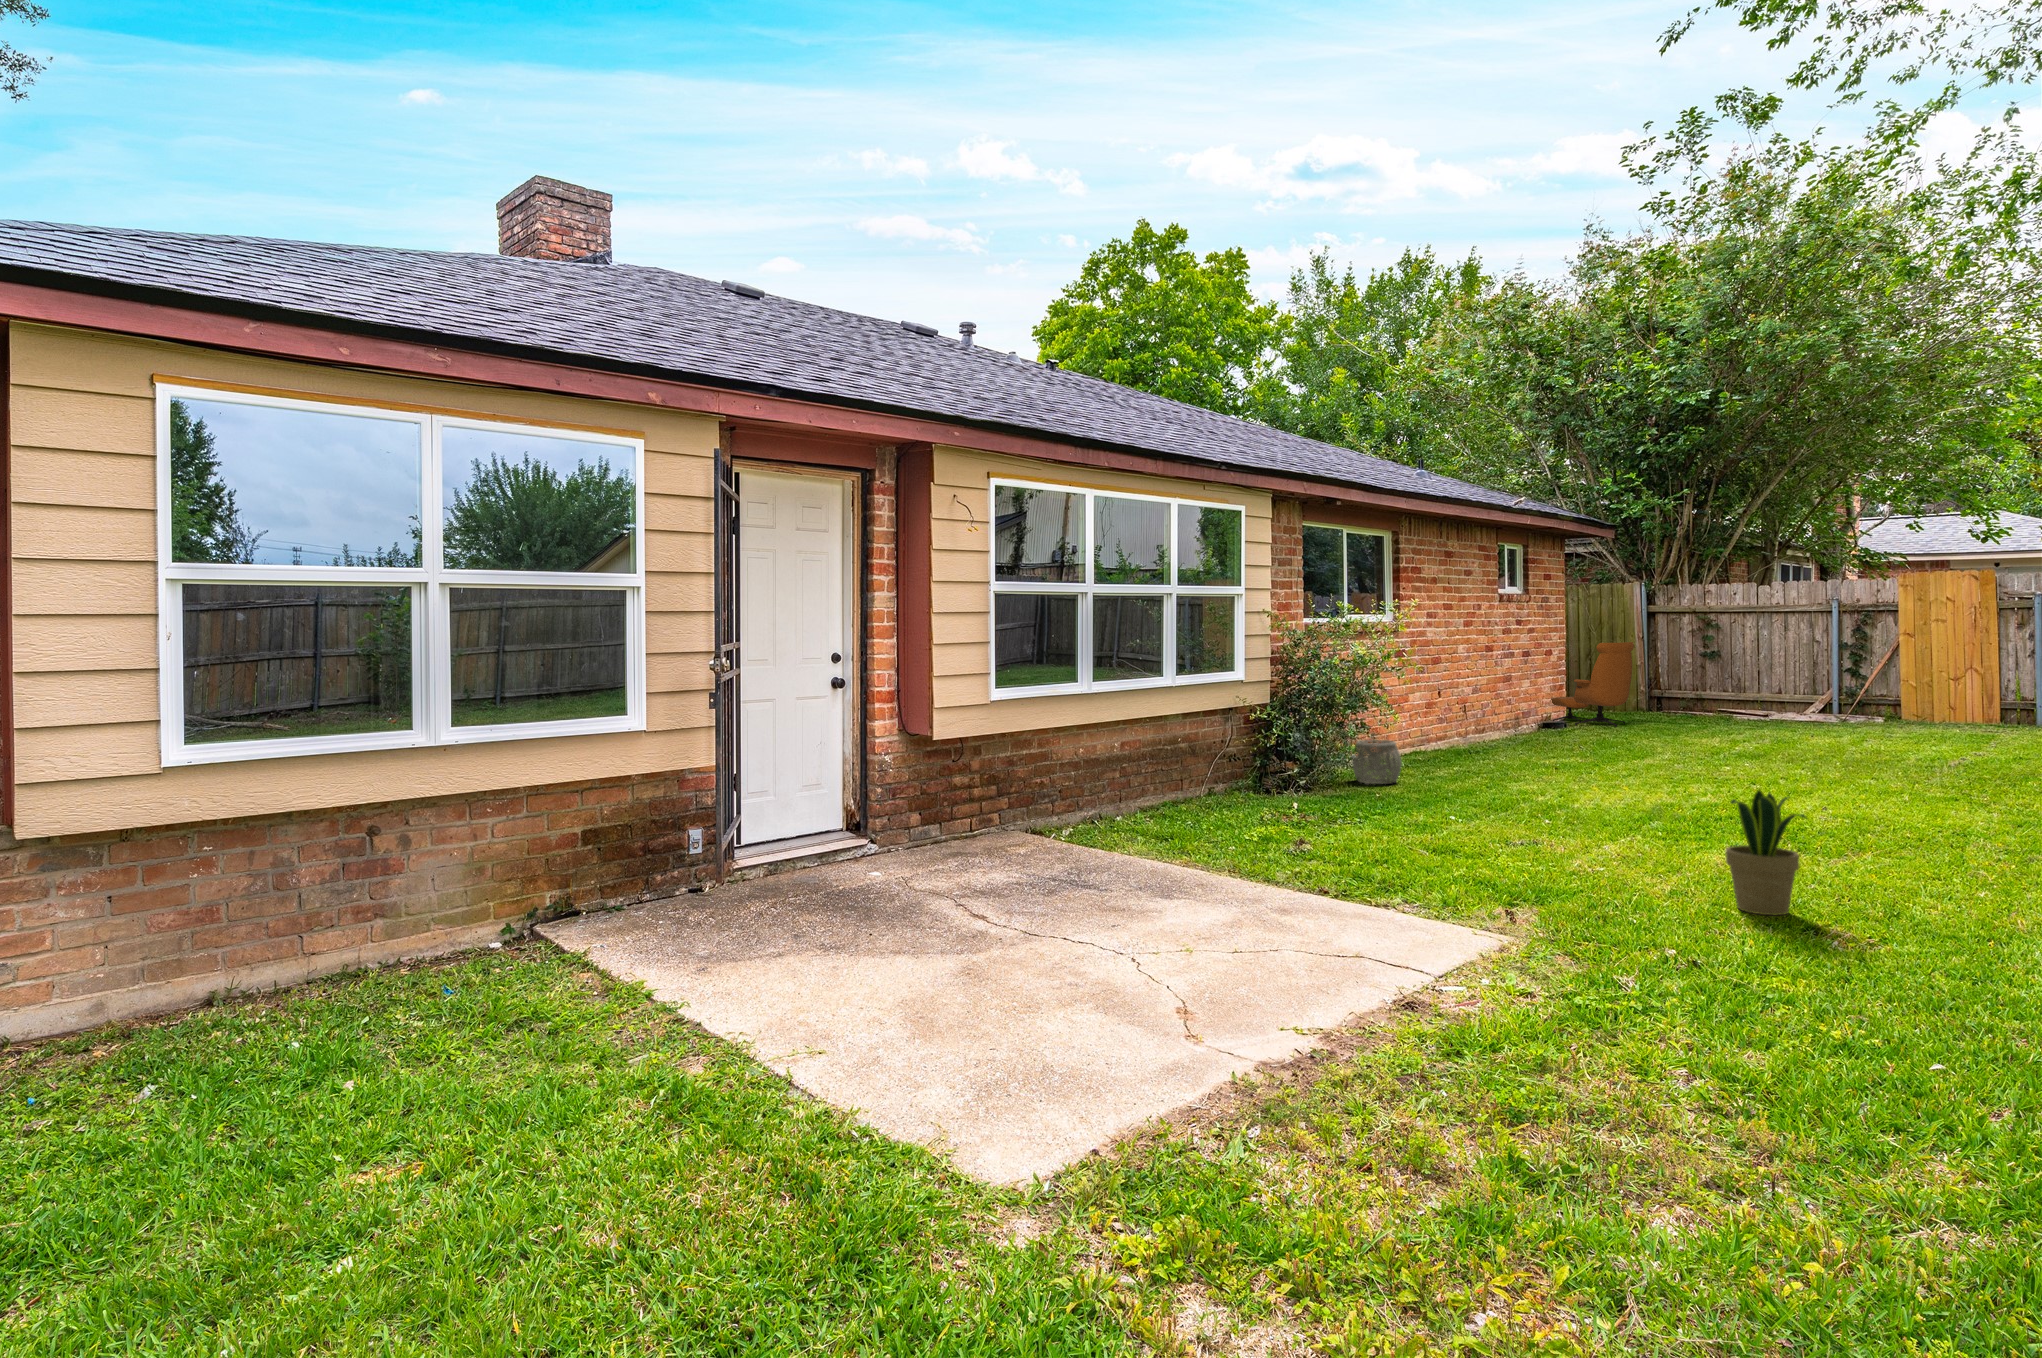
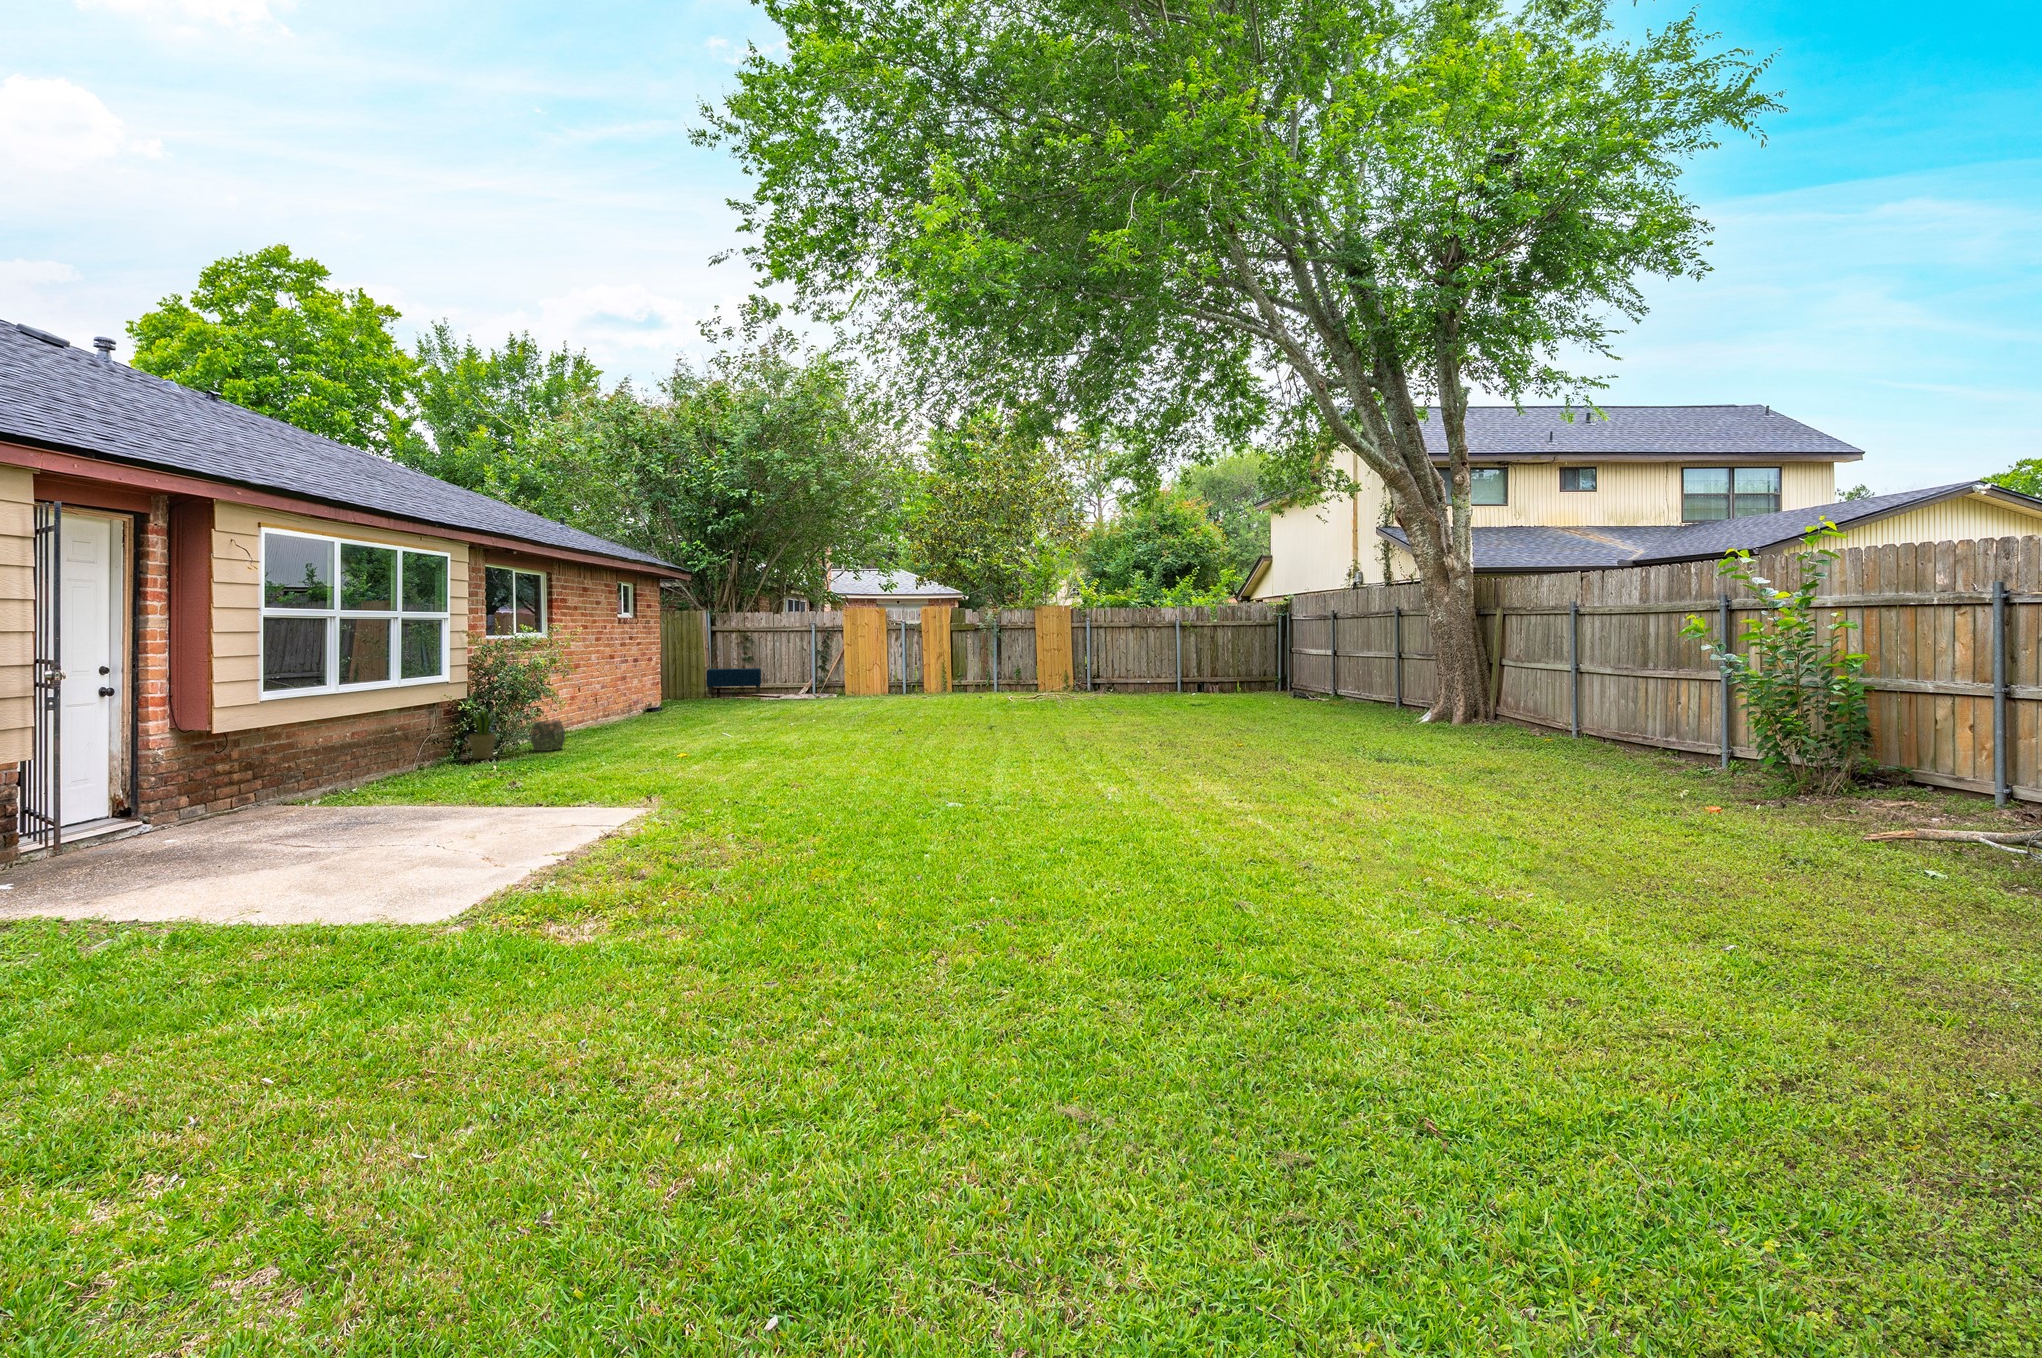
lounge chair: present [1551,642,1634,727] -> none [651,651,704,707]
bench: none [1642,669,1737,709] -> present [706,668,761,694]
potted plant: present [1725,790,1806,915] -> present [469,710,496,759]

